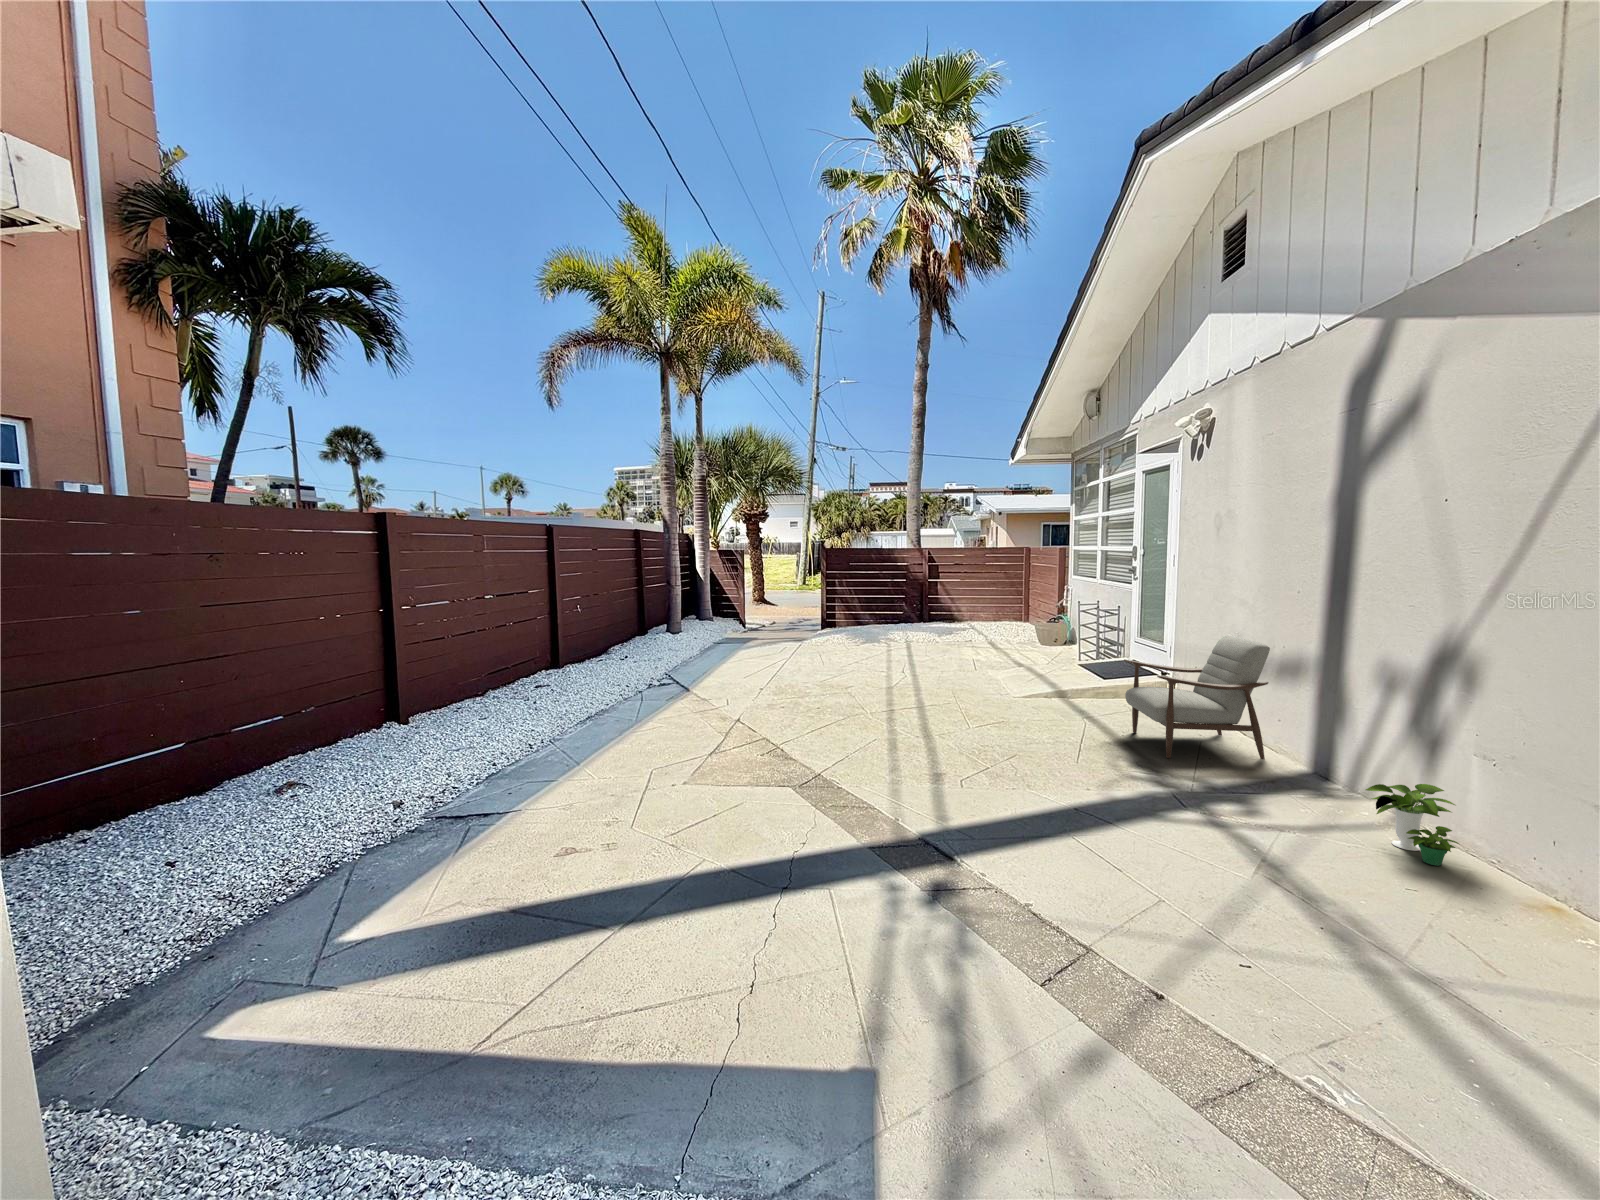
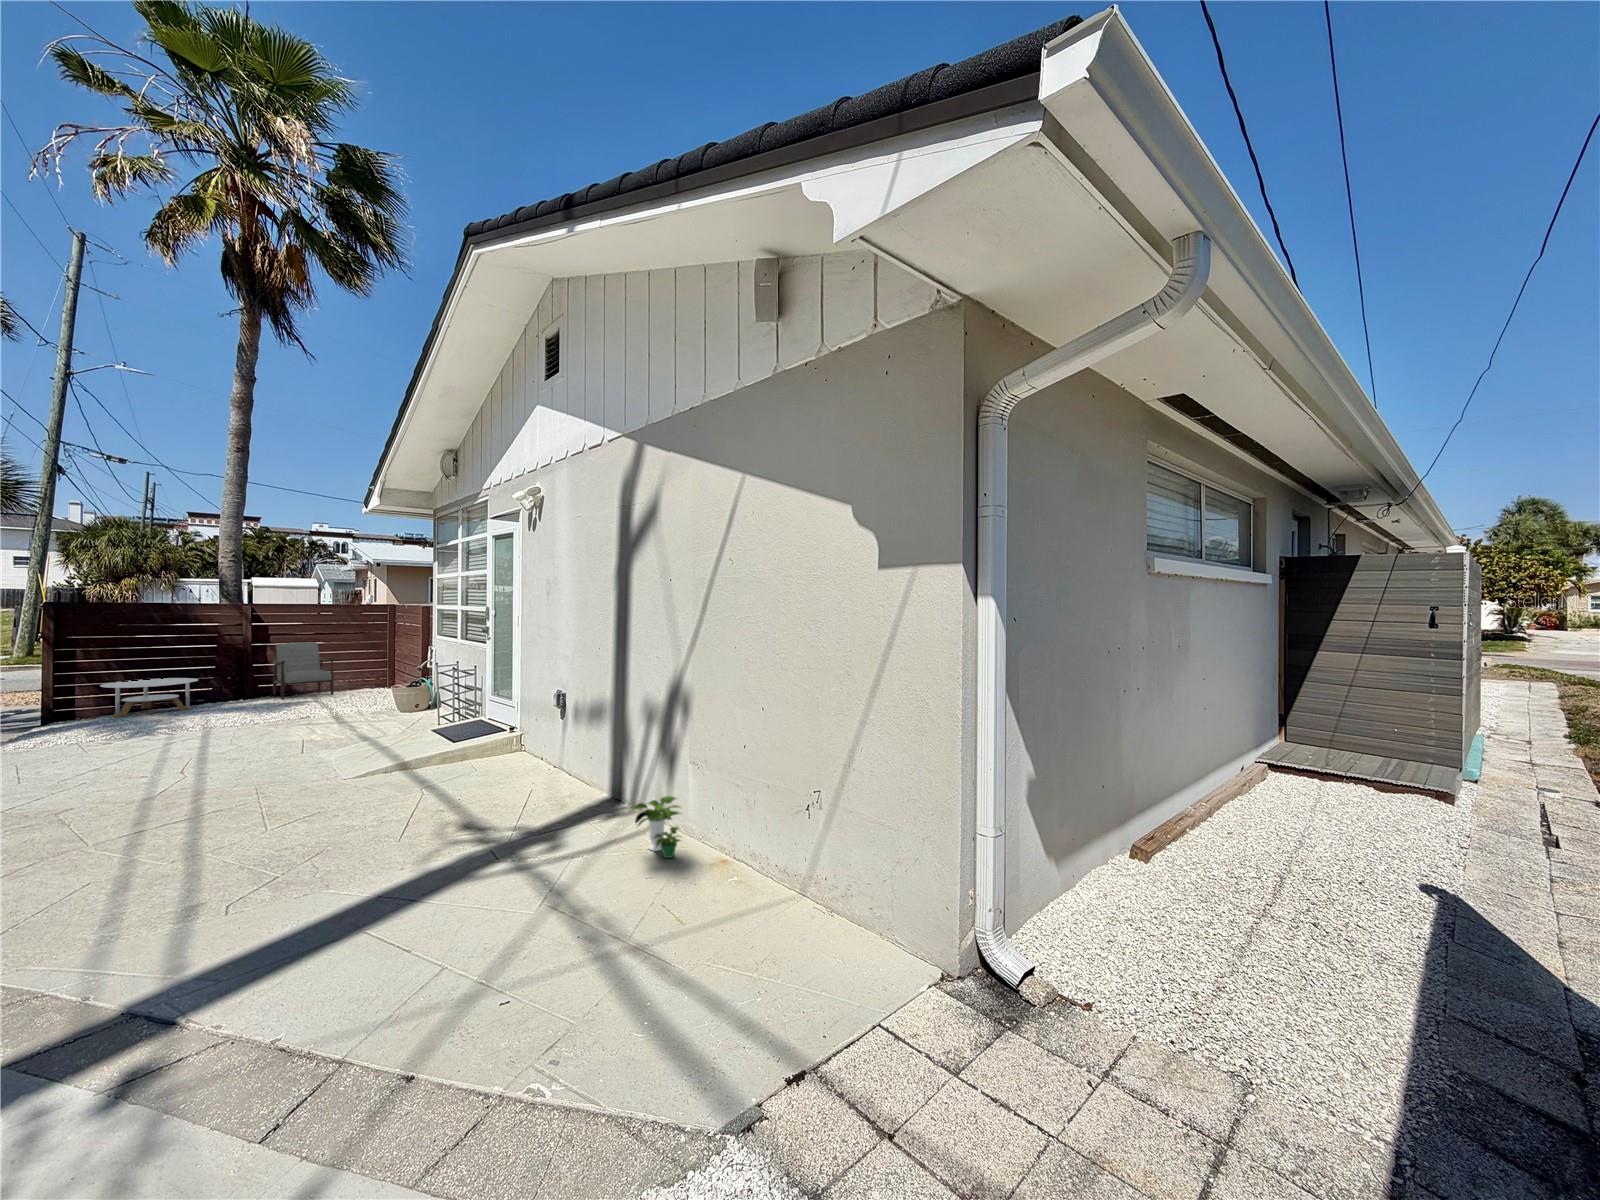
round table: none [843,603,896,629] -> present [100,678,198,717]
chair: present [1124,636,1270,759] -> present [273,642,335,699]

